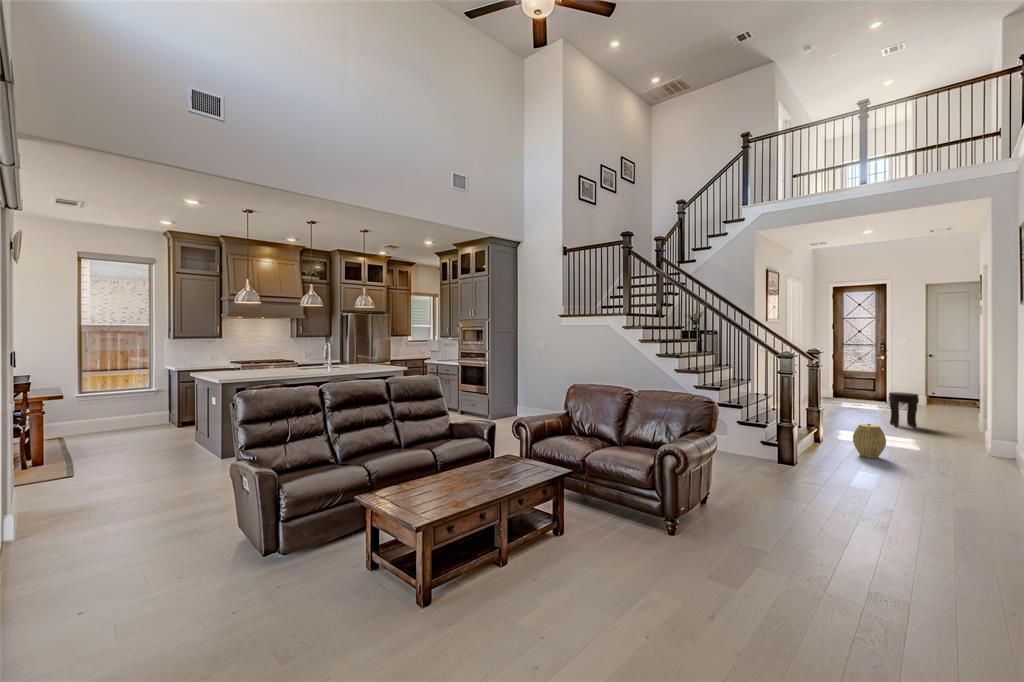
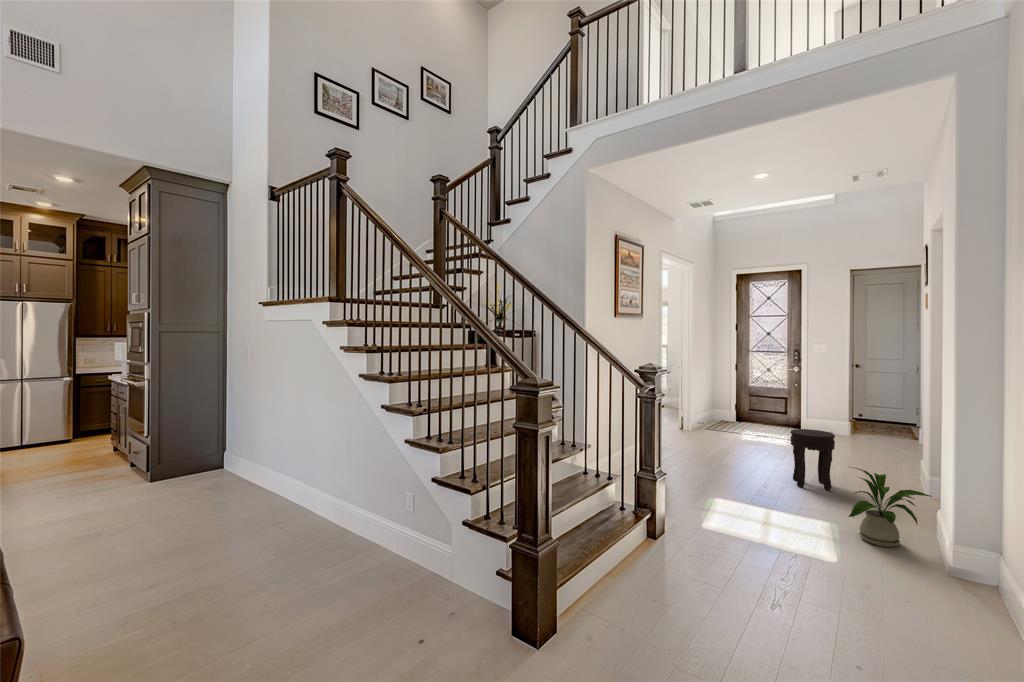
house plant: none [929,405,981,447] -> present [848,467,932,547]
woven basket: present [853,424,886,458] -> none [699,518,759,596]

